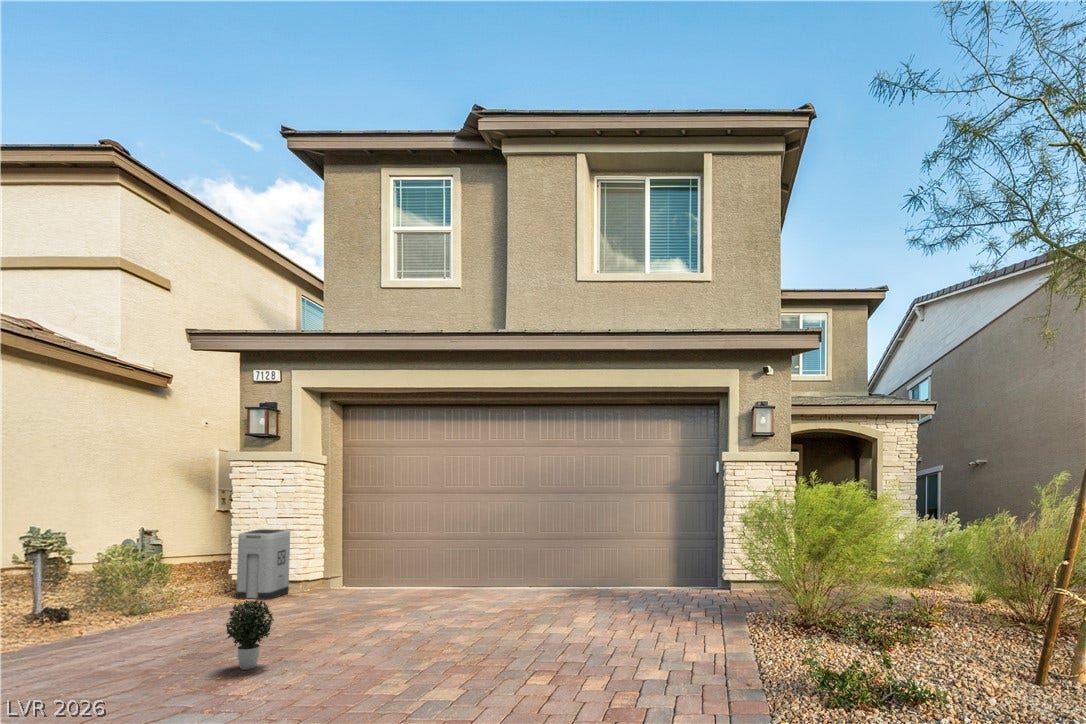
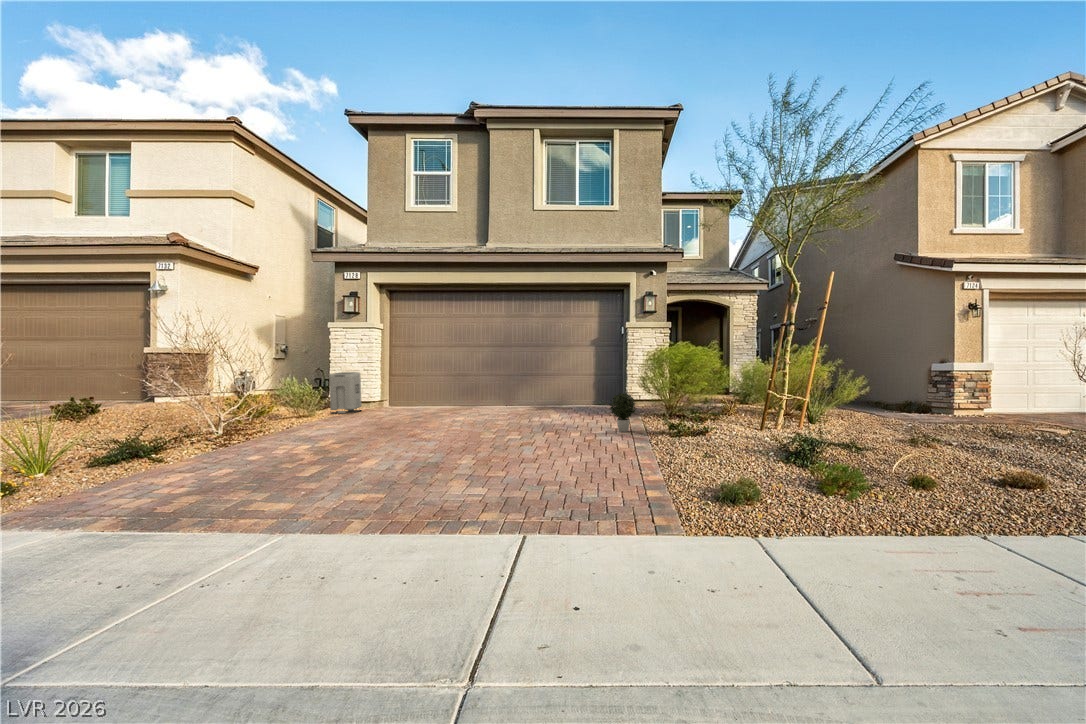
potted plant: present [226,600,274,670] -> present [609,393,636,432]

